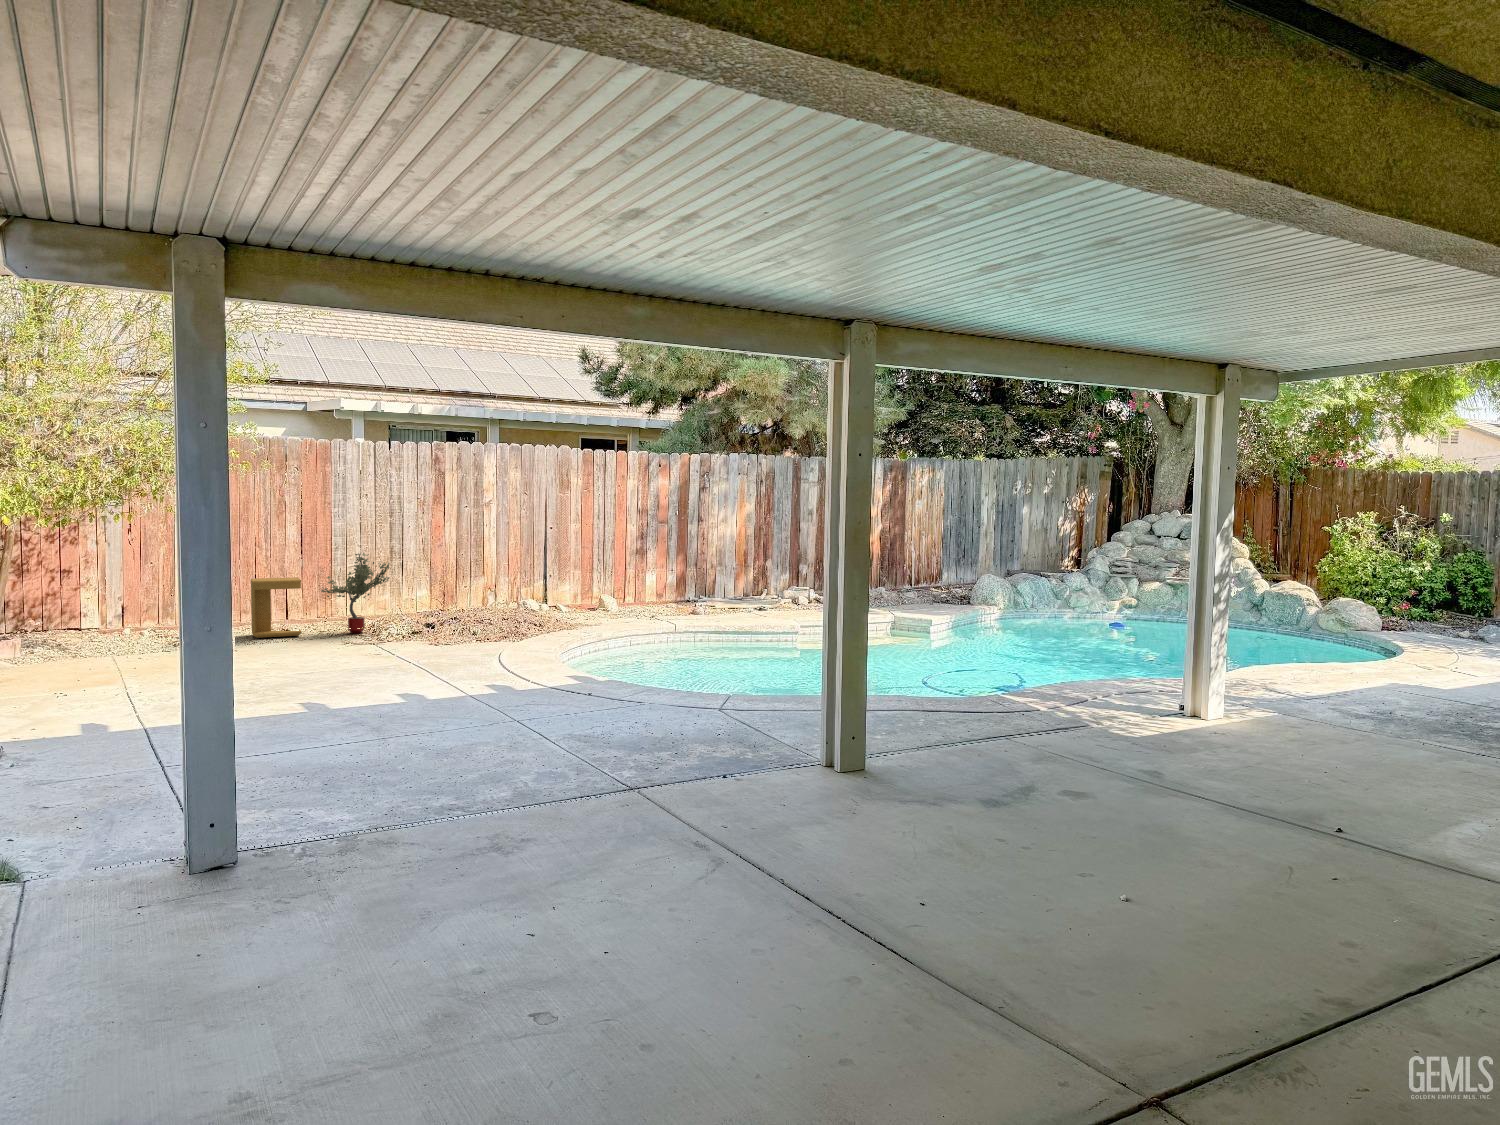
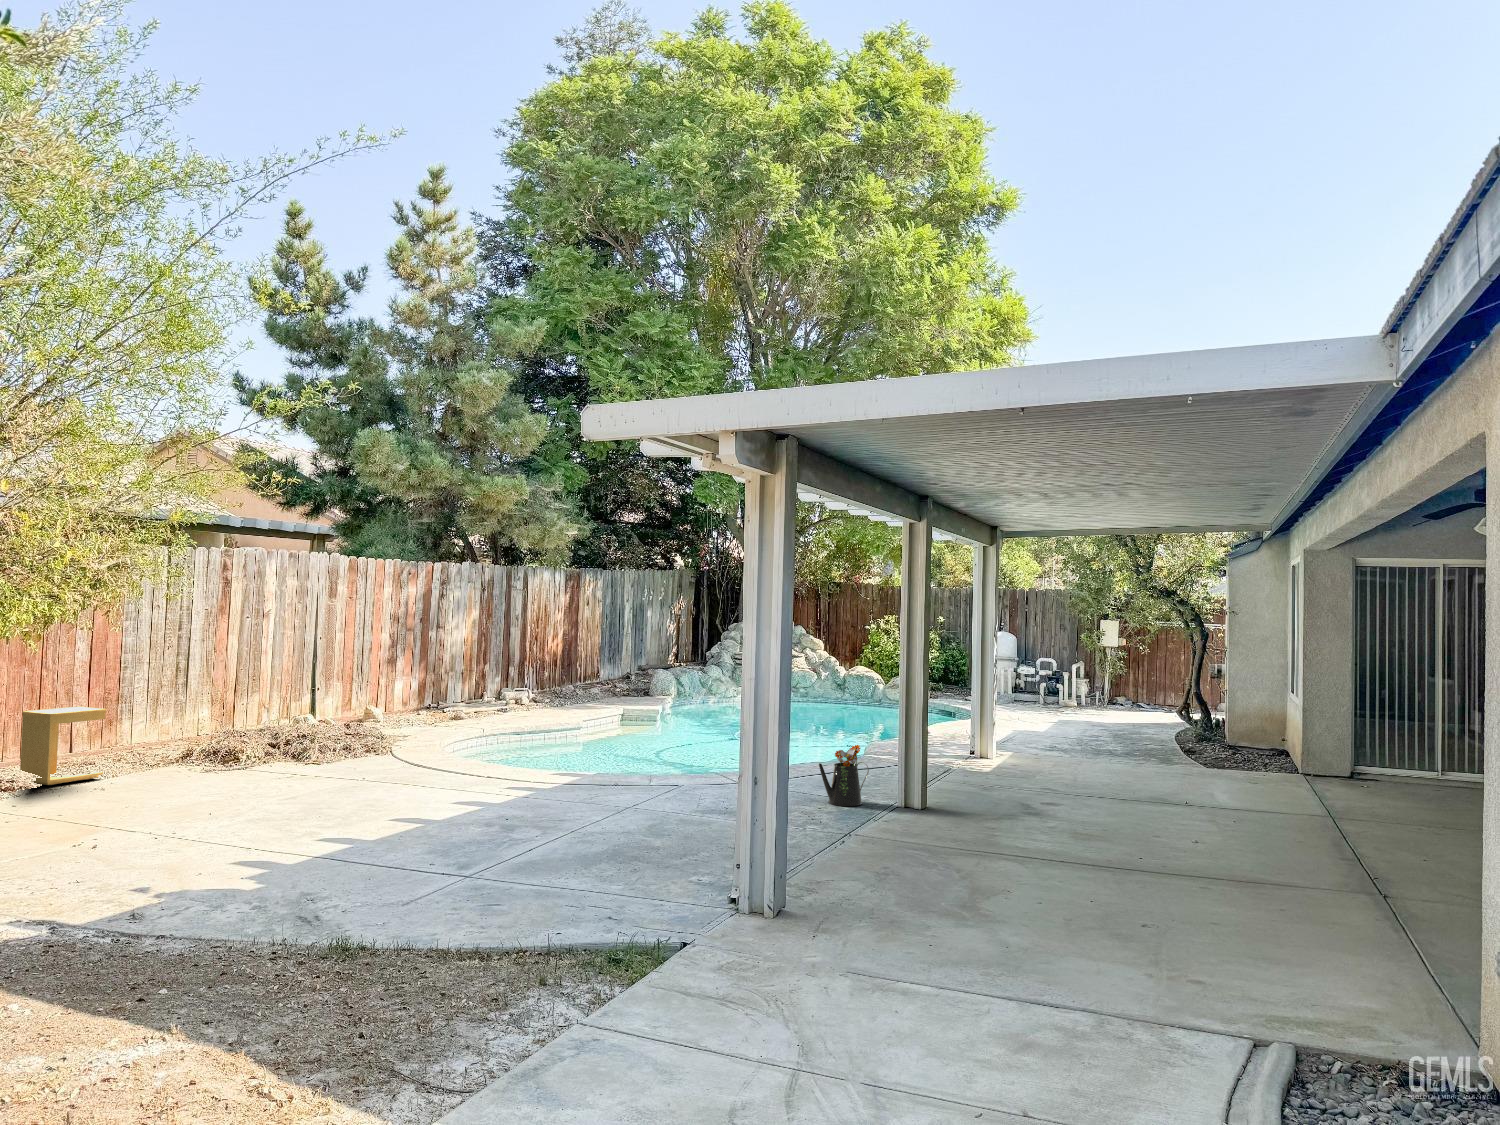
potted tree: present [321,553,389,633] -> none [118,672,195,769]
watering can: none [751,670,814,751] -> present [819,745,869,806]

